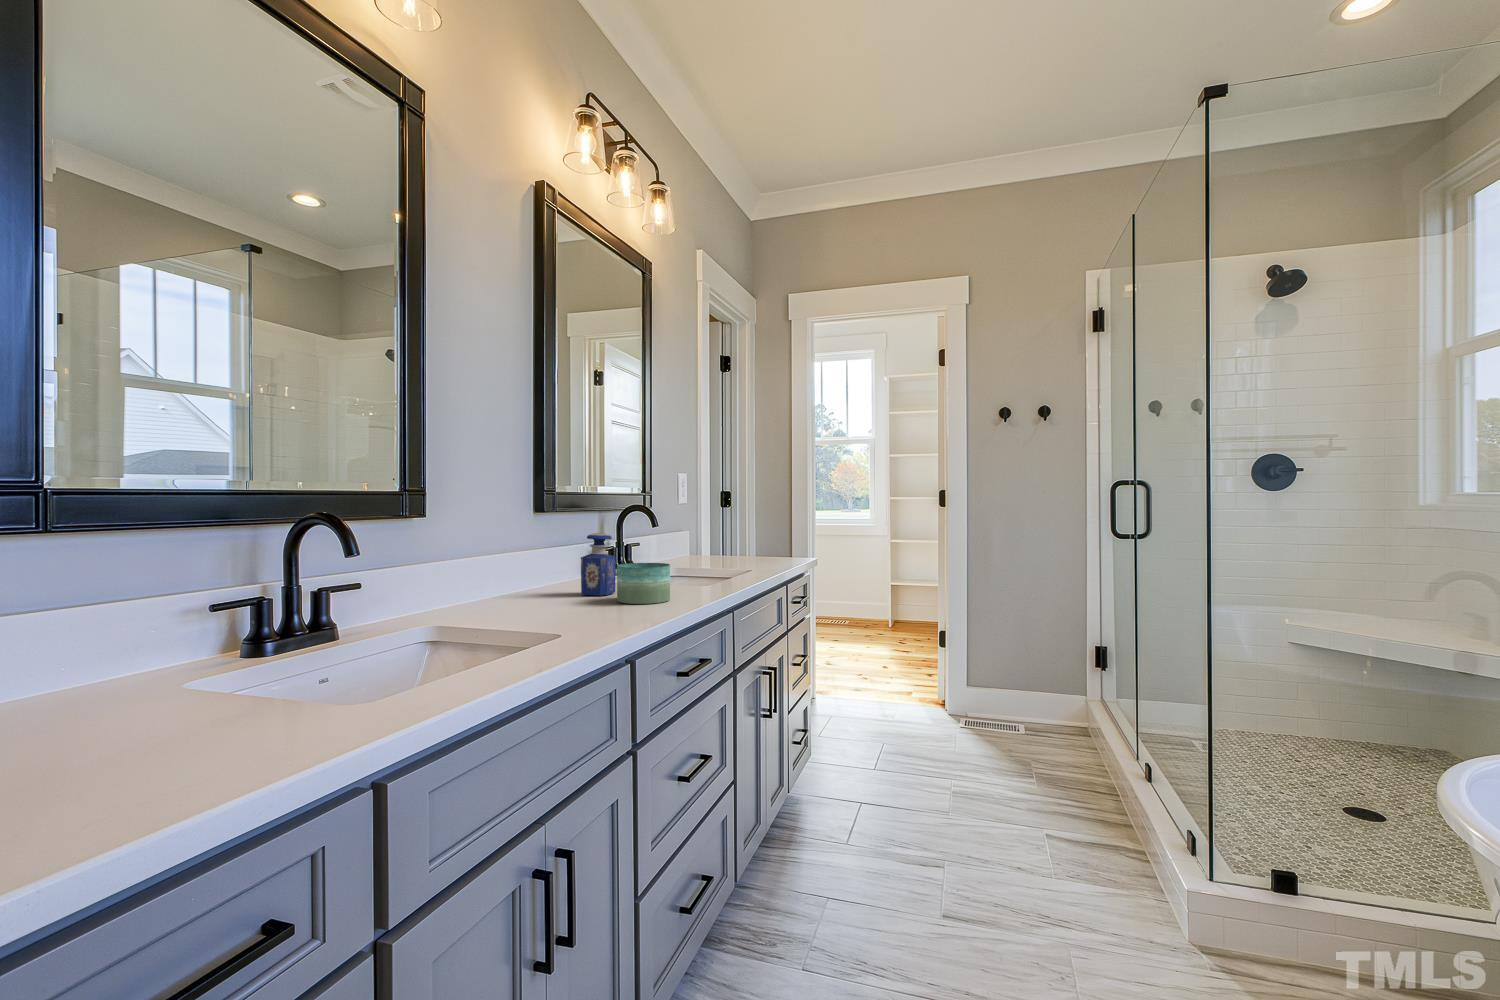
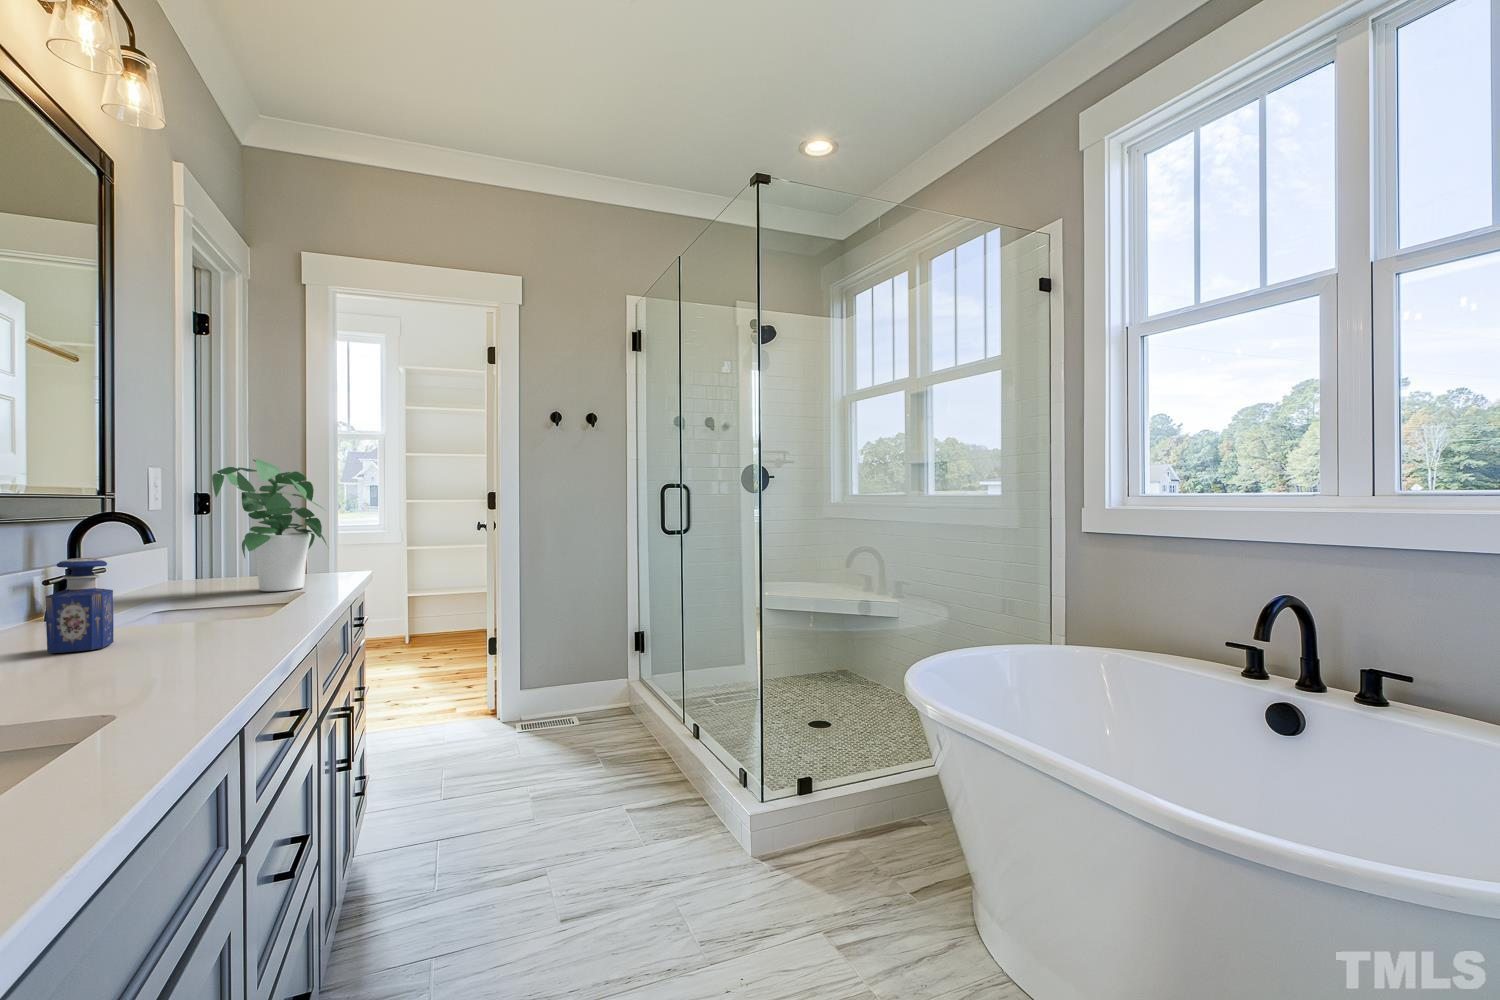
potted plant: none [704,464,776,568] -> present [212,458,327,591]
candle: present [617,563,670,604] -> none [139,593,232,654]

